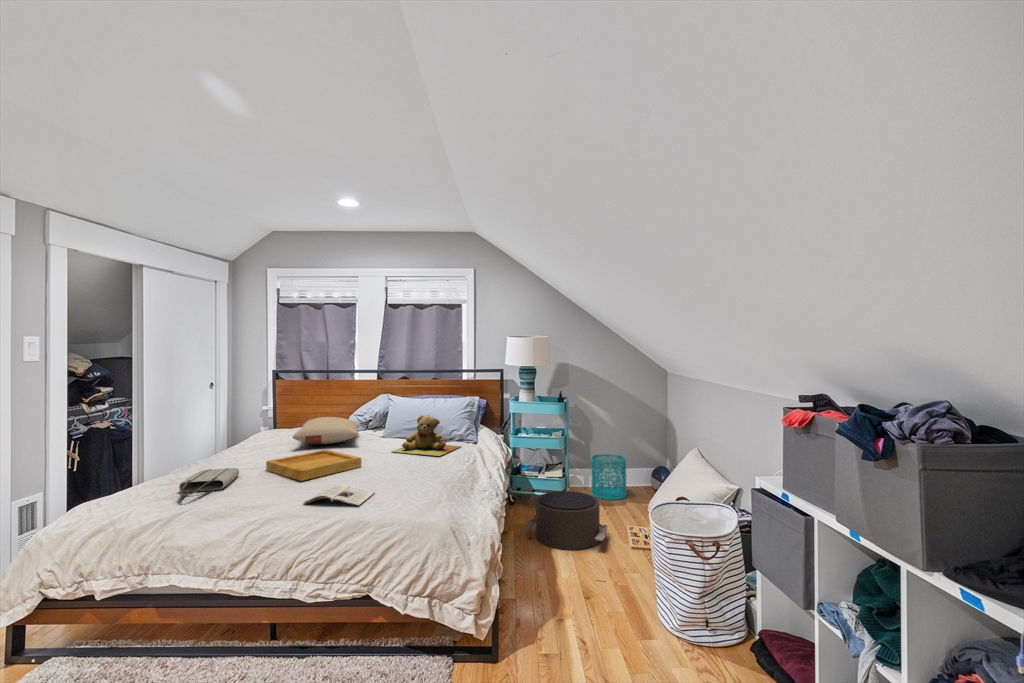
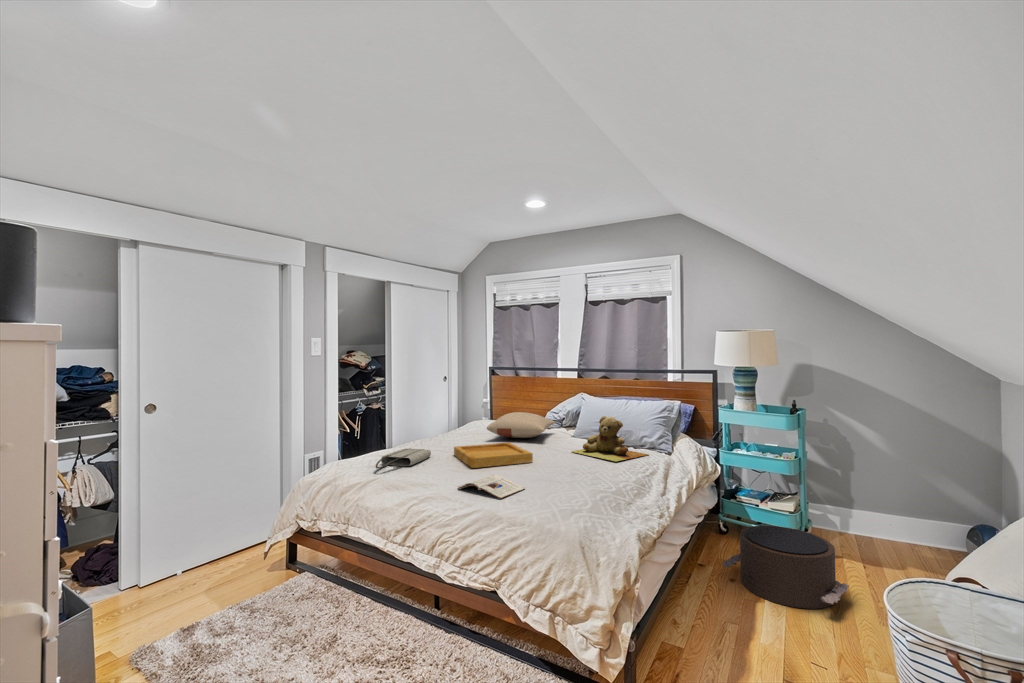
wastebasket: present [591,454,626,500] -> none [844,489,904,555]

